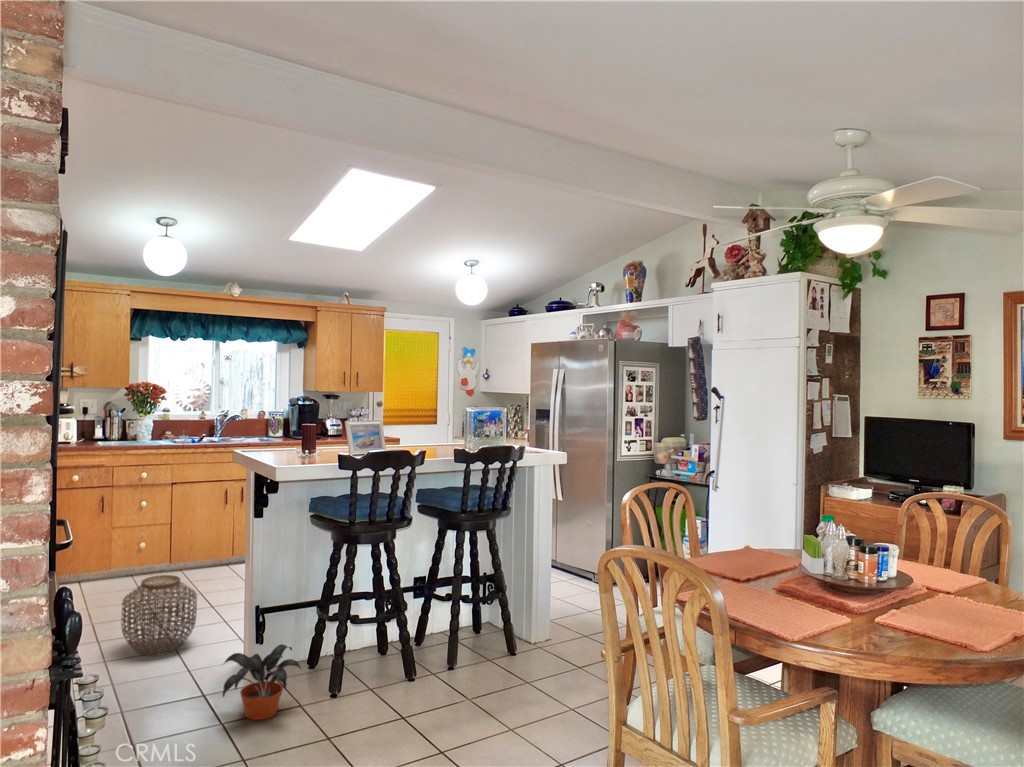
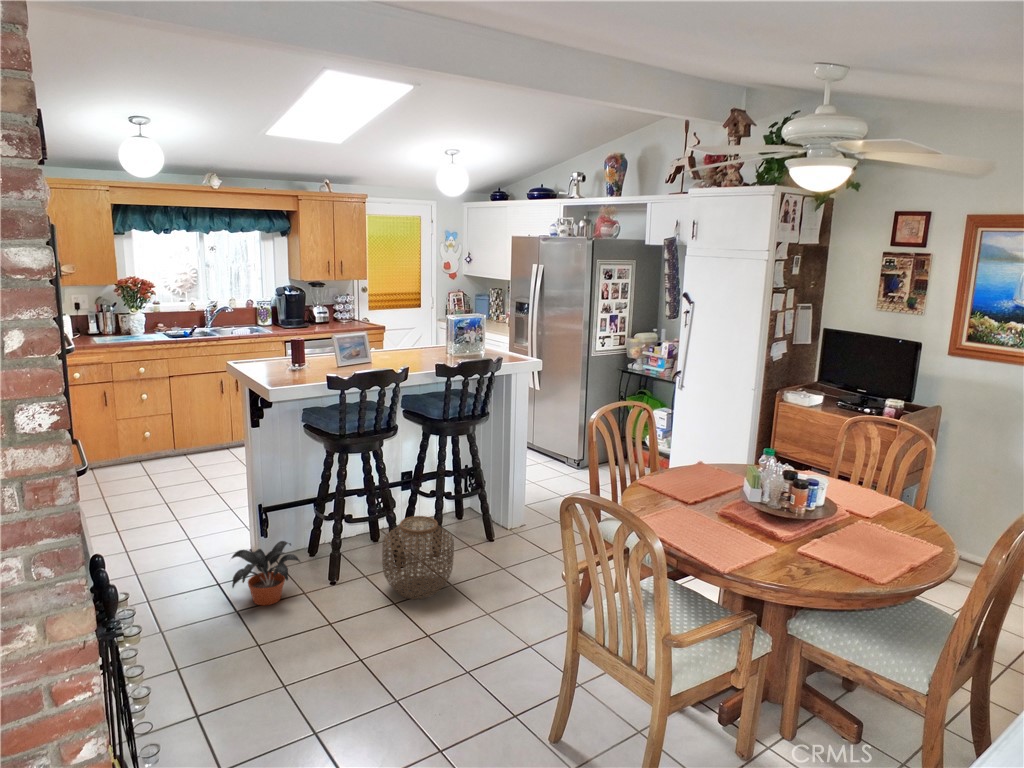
woven basket: present [122,575,197,656] -> present [382,516,454,599]

